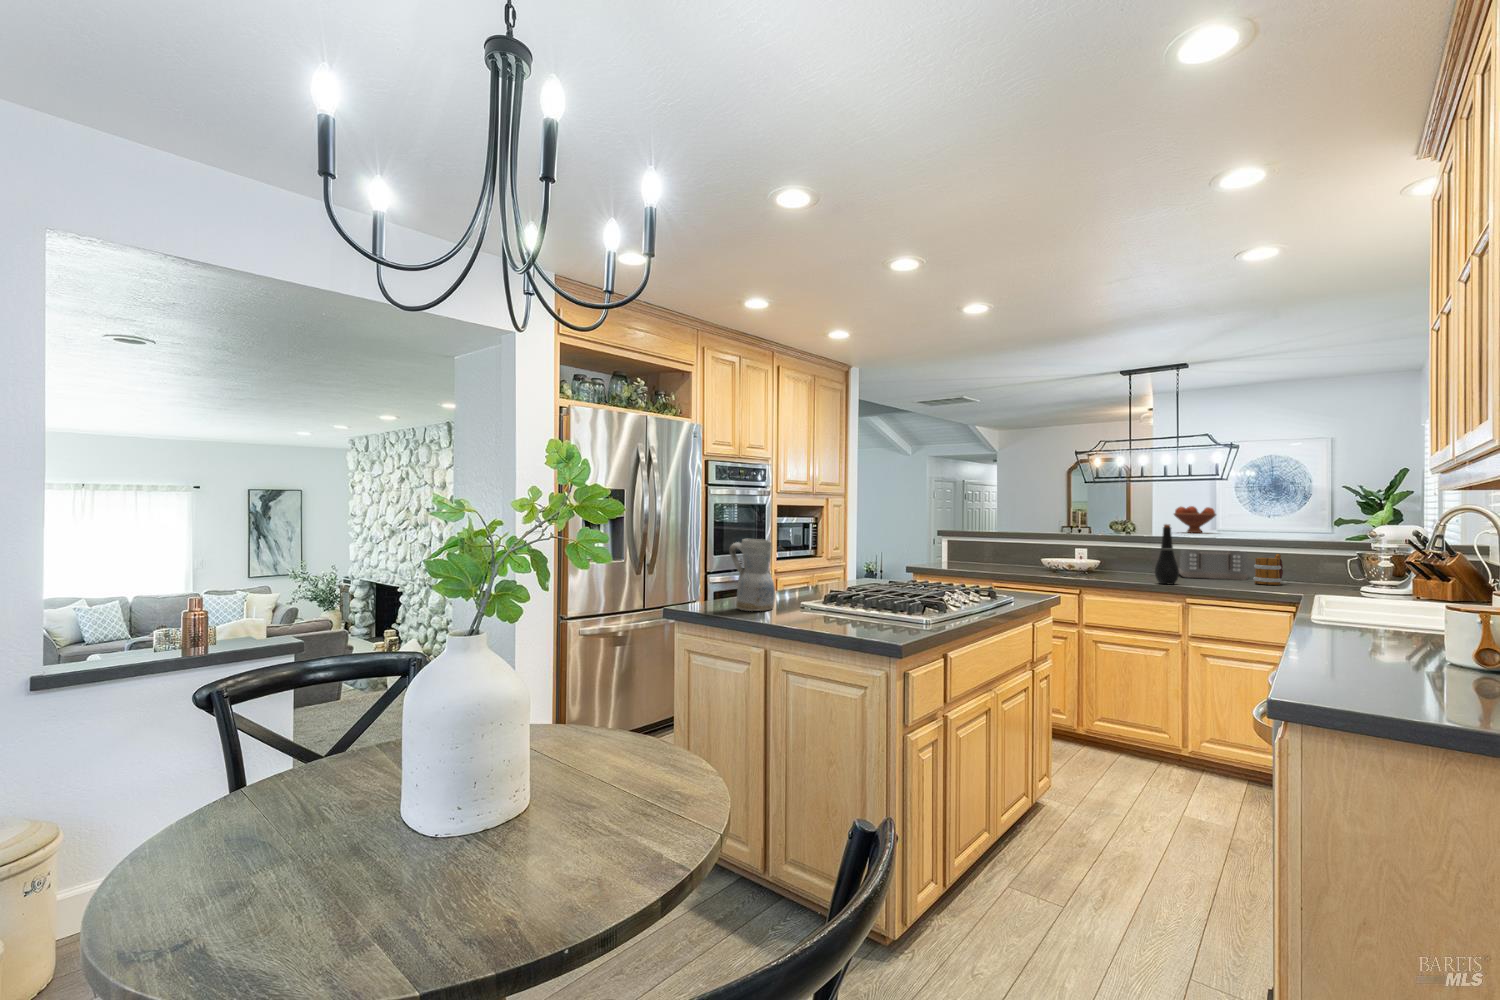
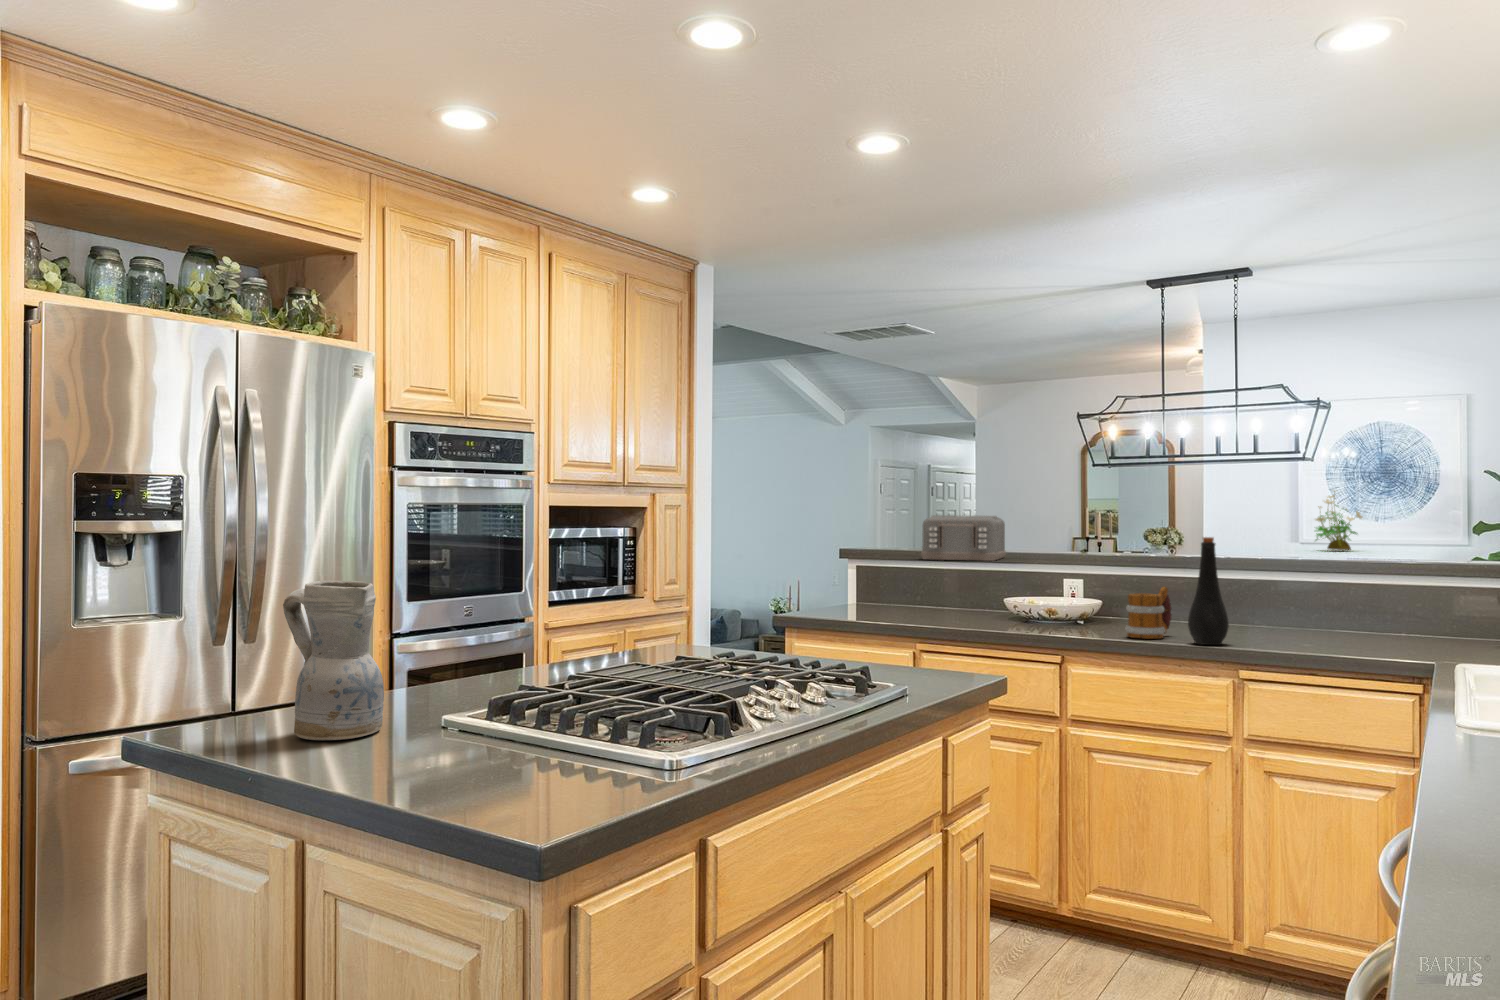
potted plant: none [1227,497,1260,535] -> present [1315,491,1362,550]
fruit bowl: present [1174,506,1216,533] -> none [1232,504,1298,548]
toaster: present [1179,550,1248,580] -> present [921,515,1006,561]
mug: present [1253,554,1283,585] -> present [1125,587,1172,639]

